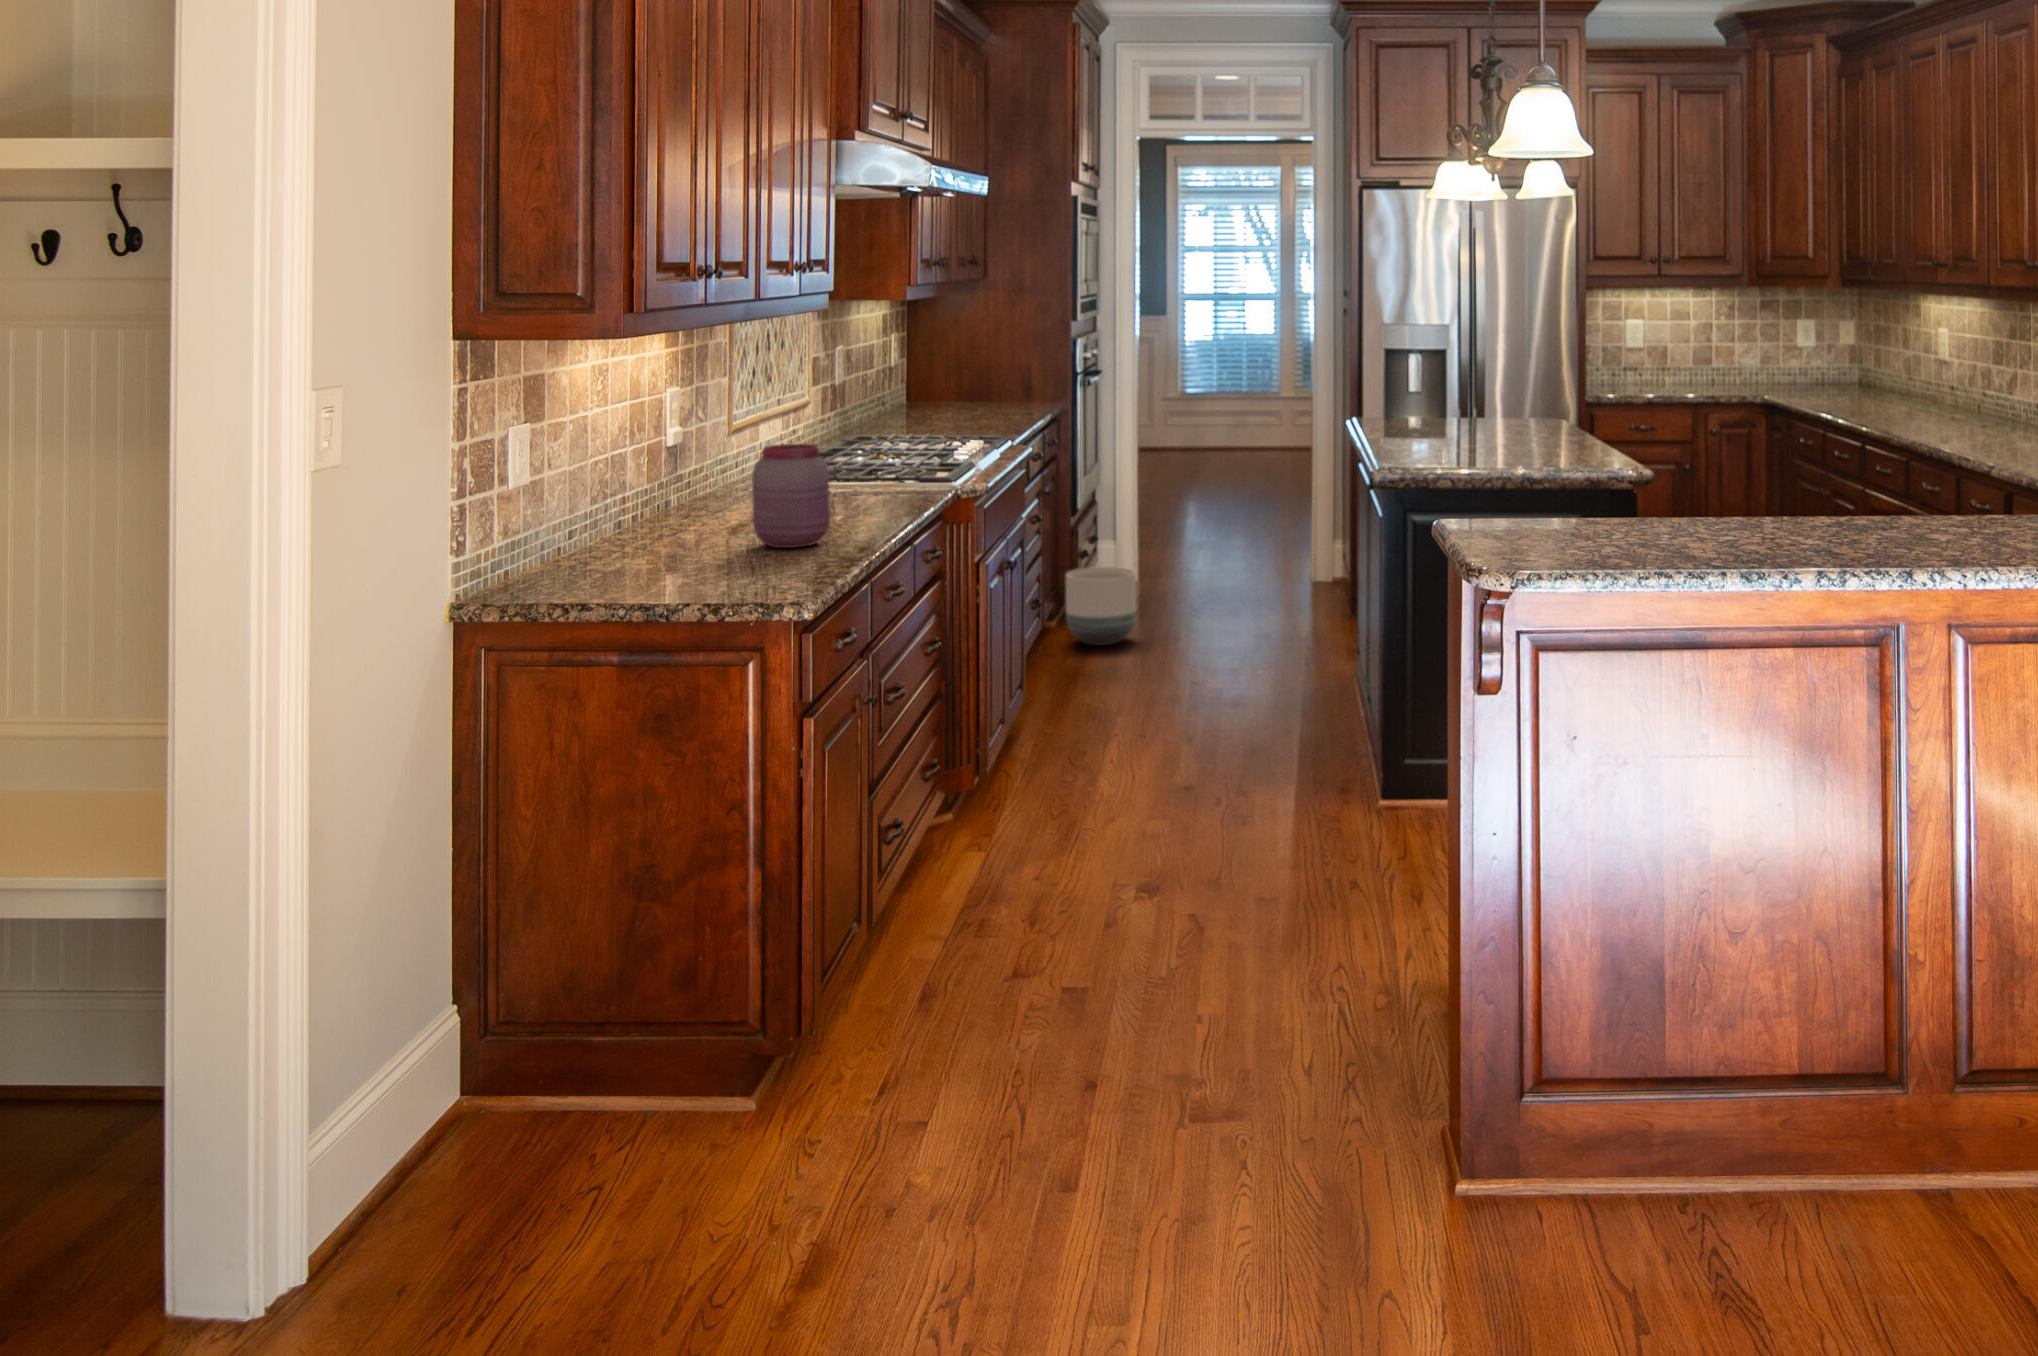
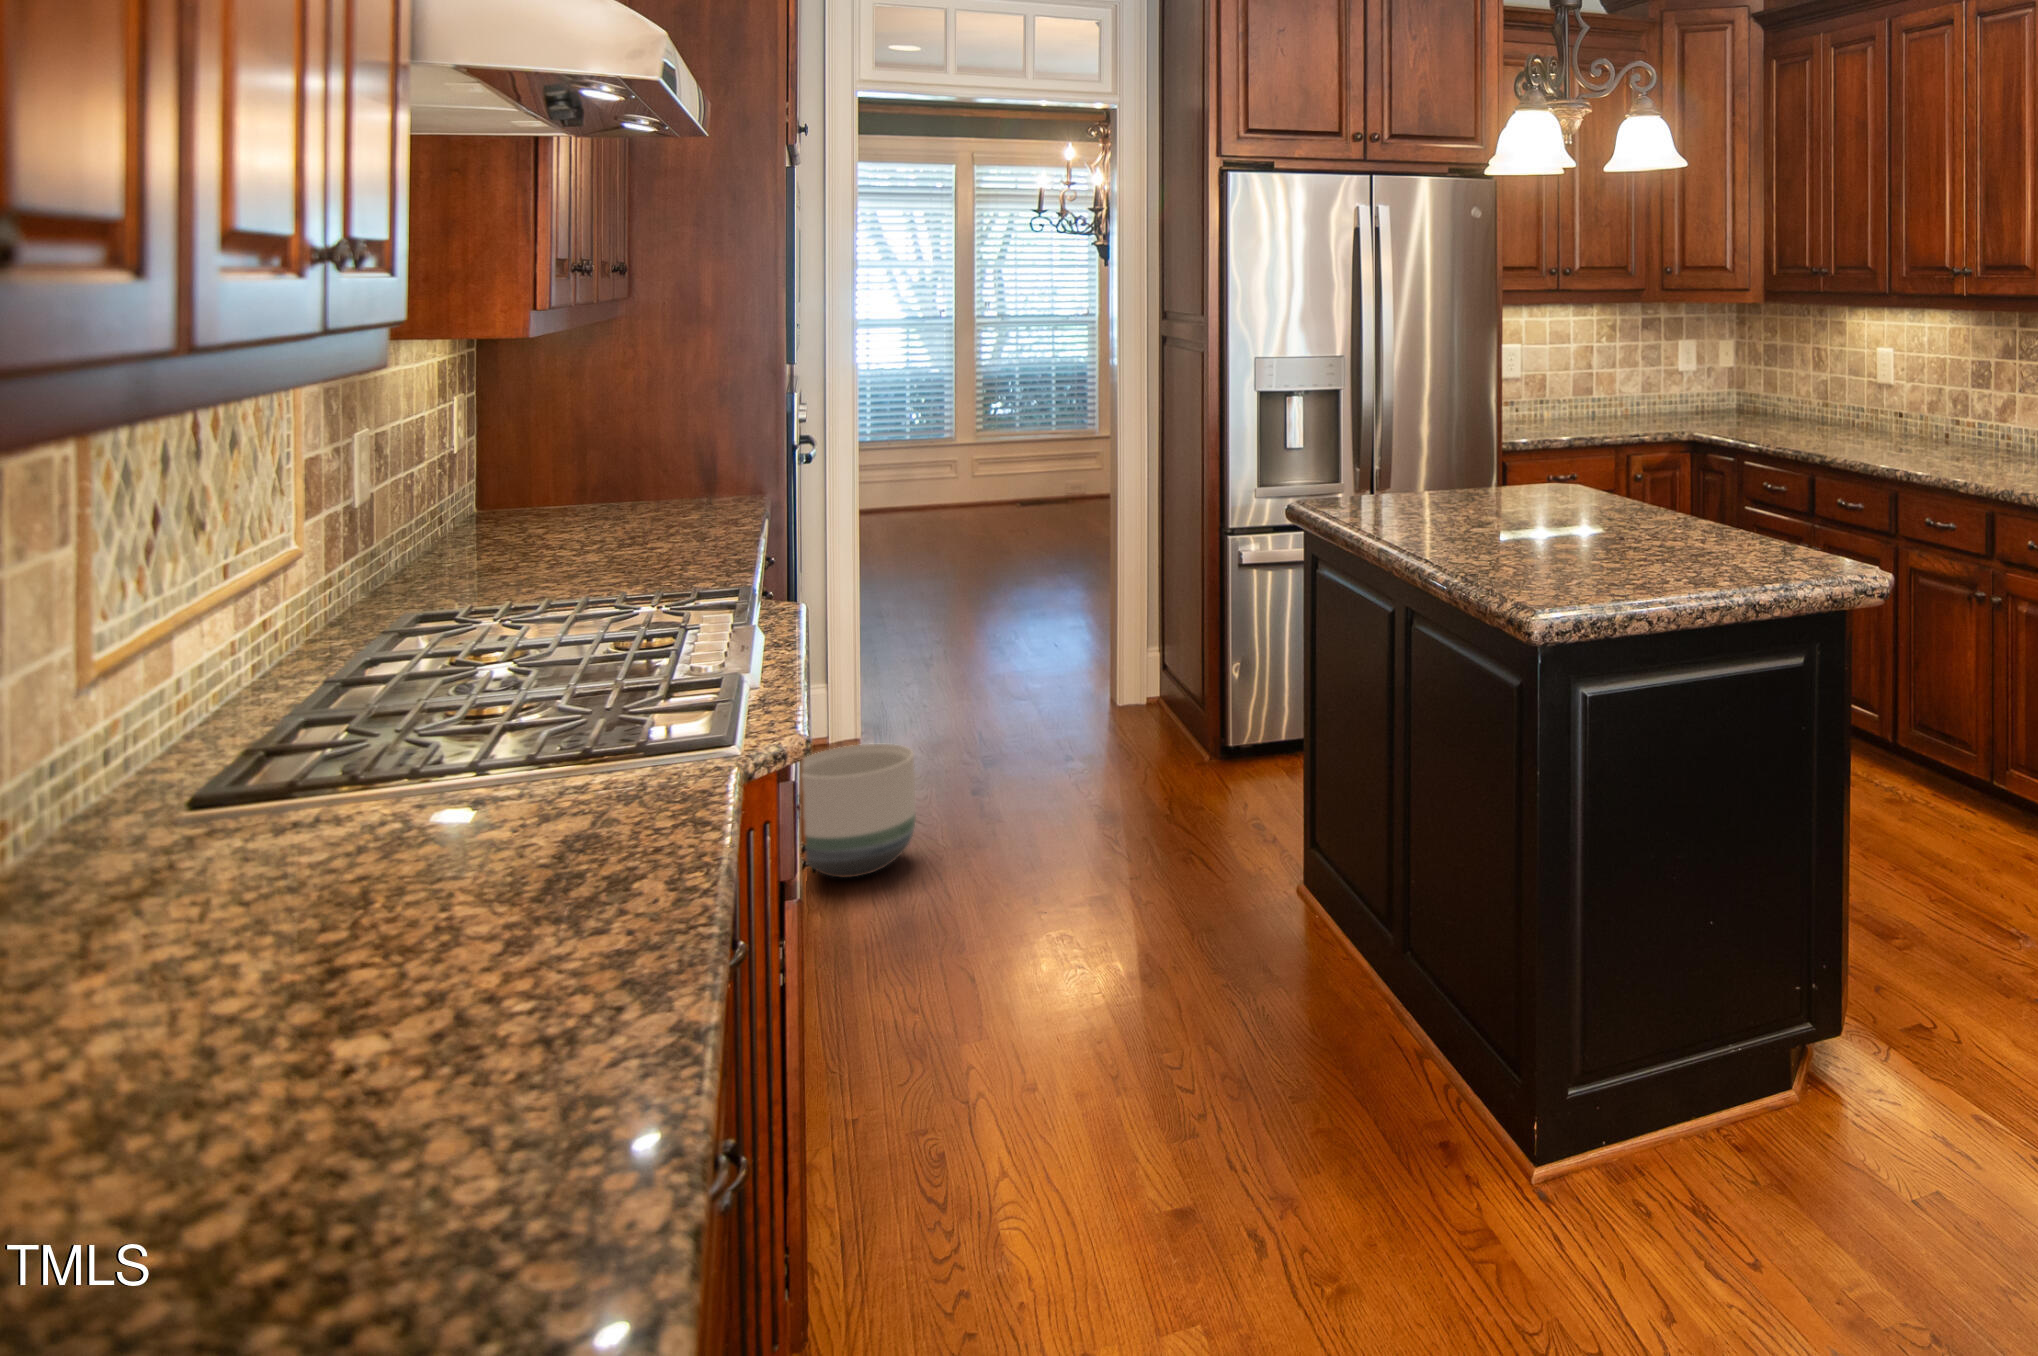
jar: present [752,444,830,548] -> none [206,809,522,1208]

